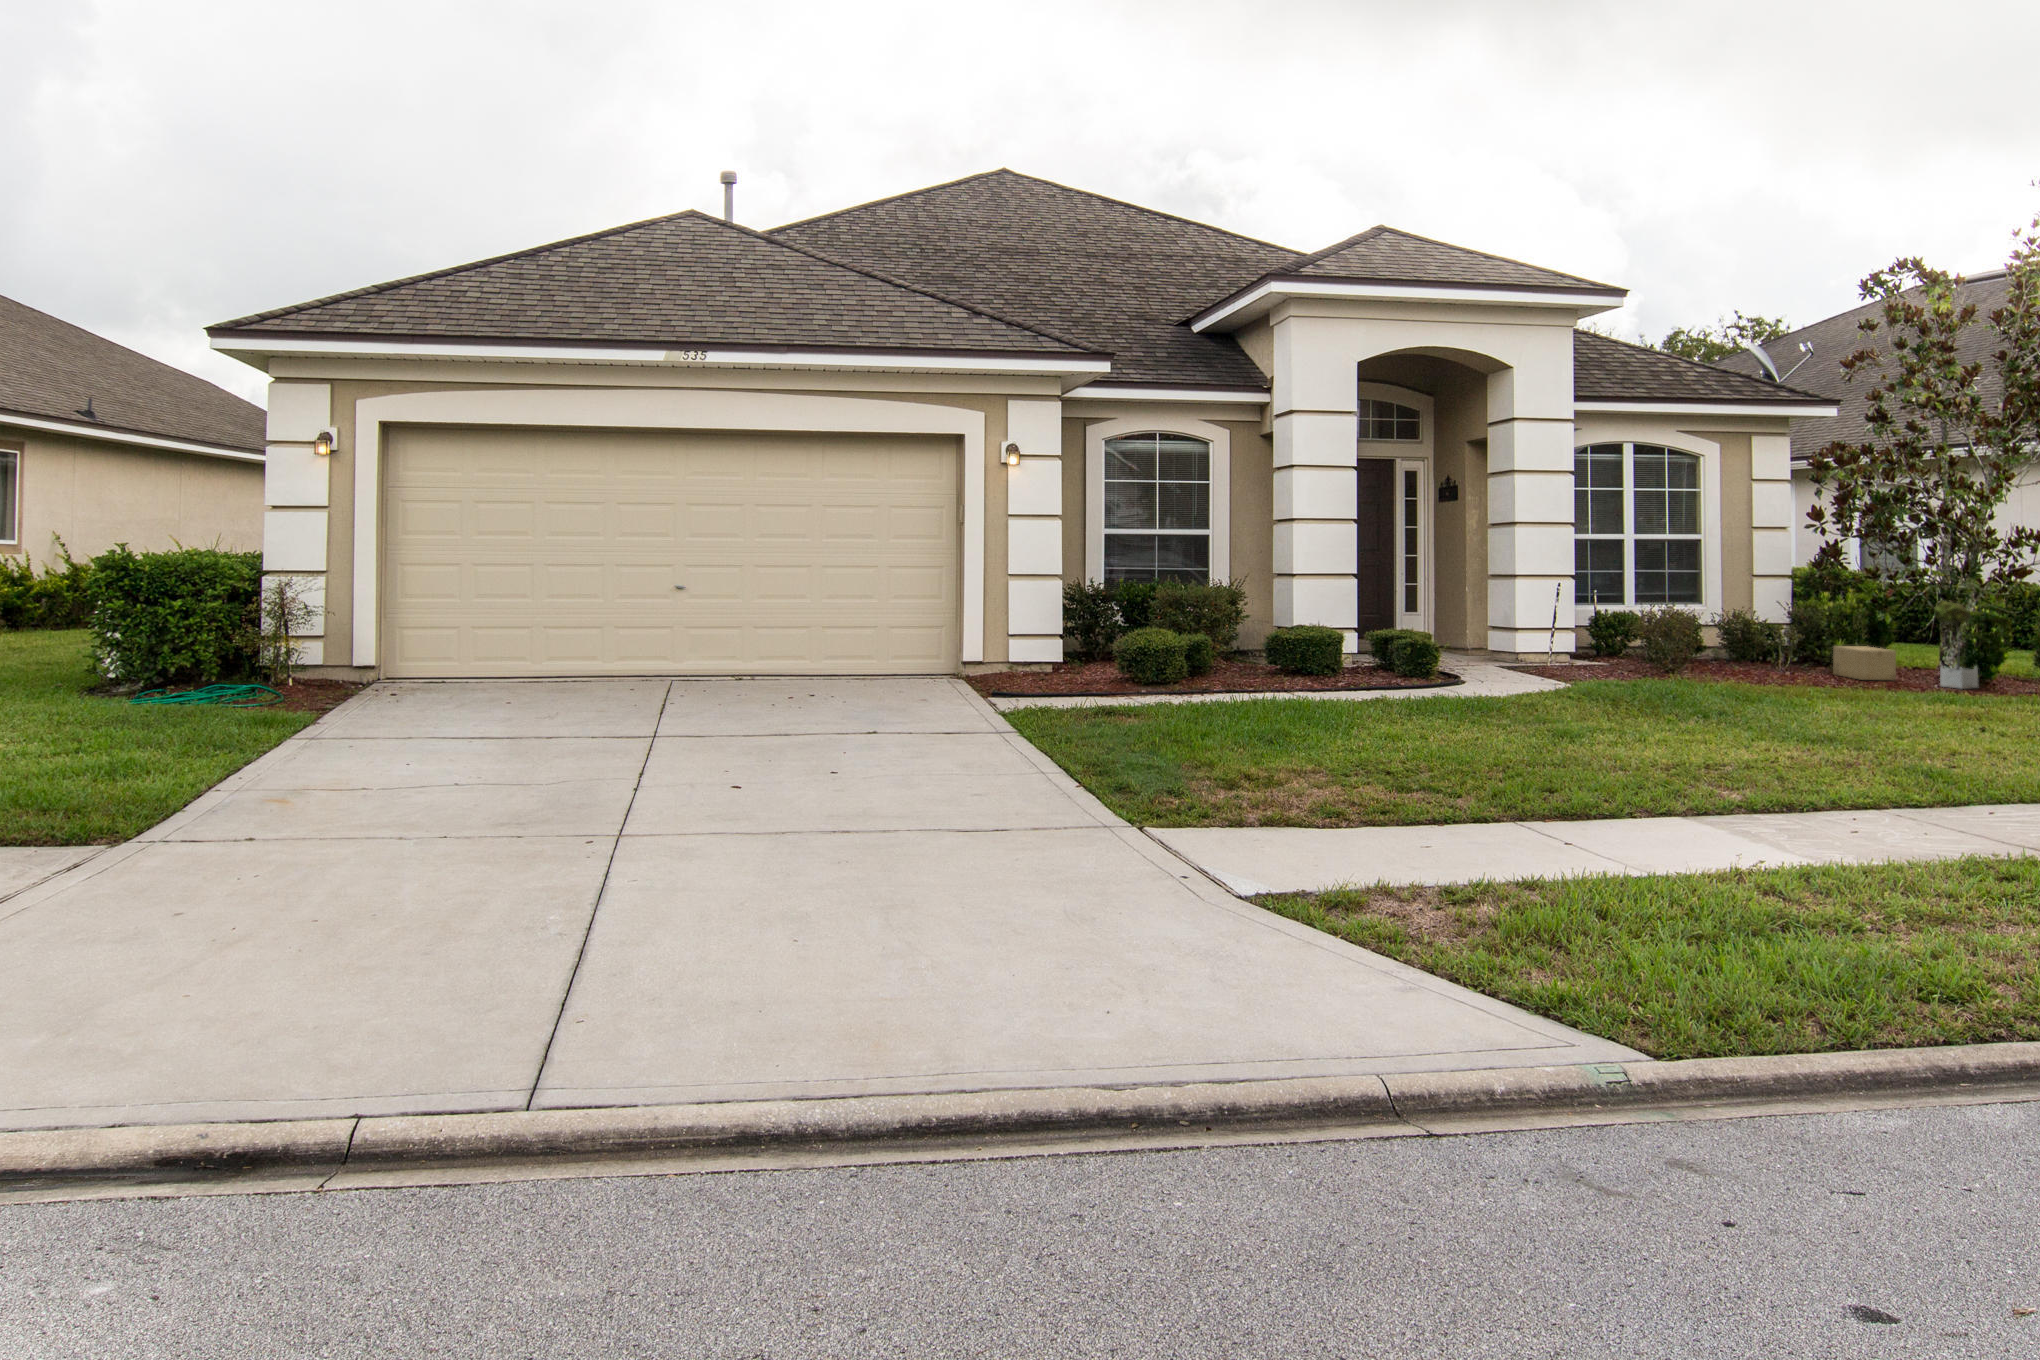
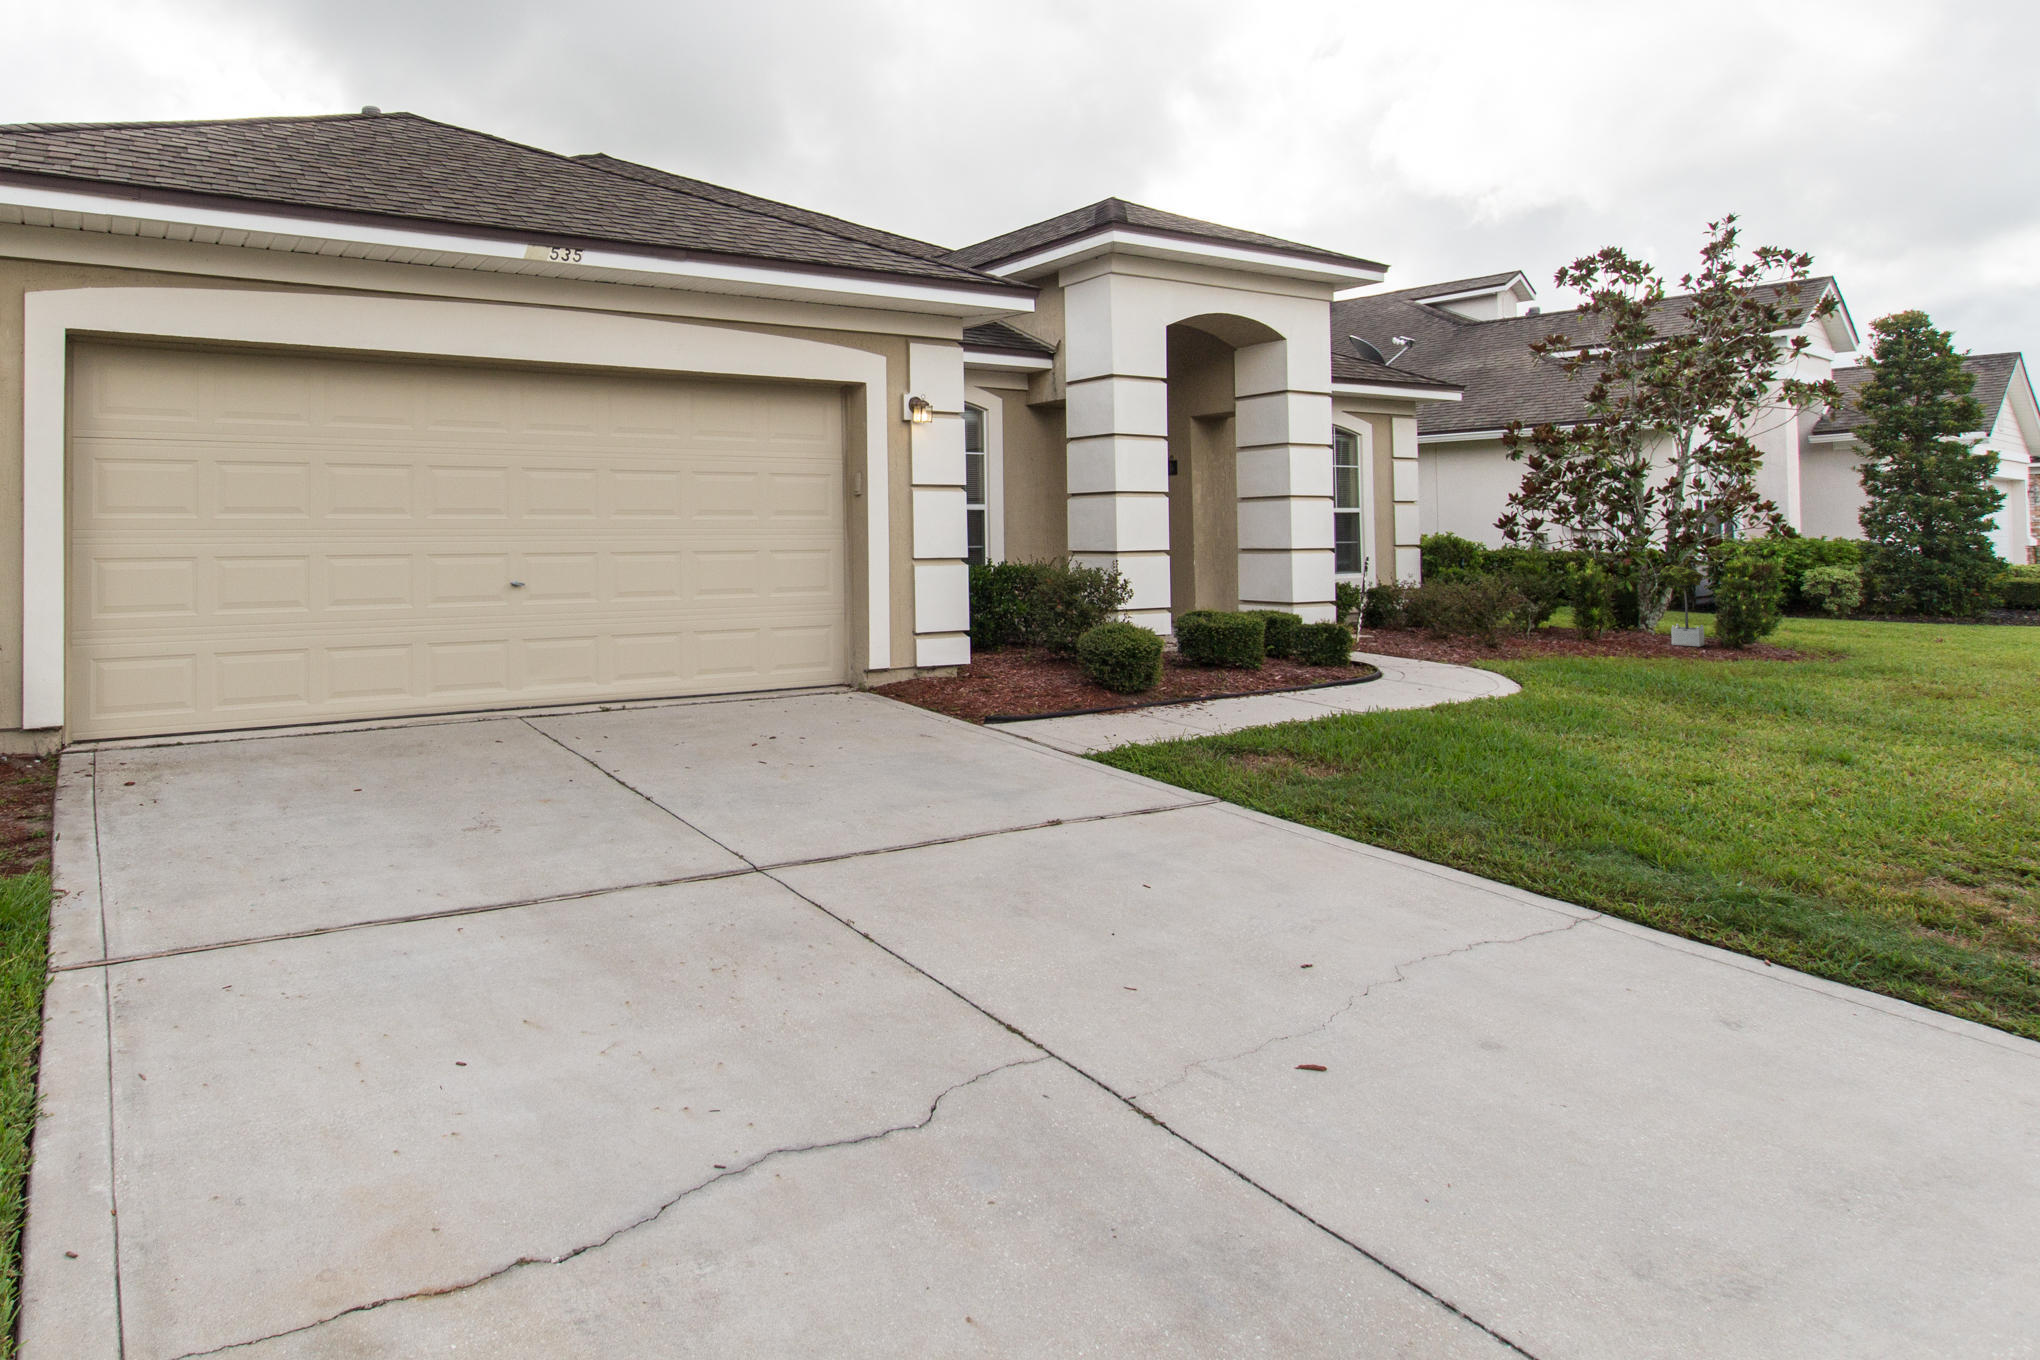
cardboard box: present [1833,646,1896,680] -> none [1548,608,1619,641]

